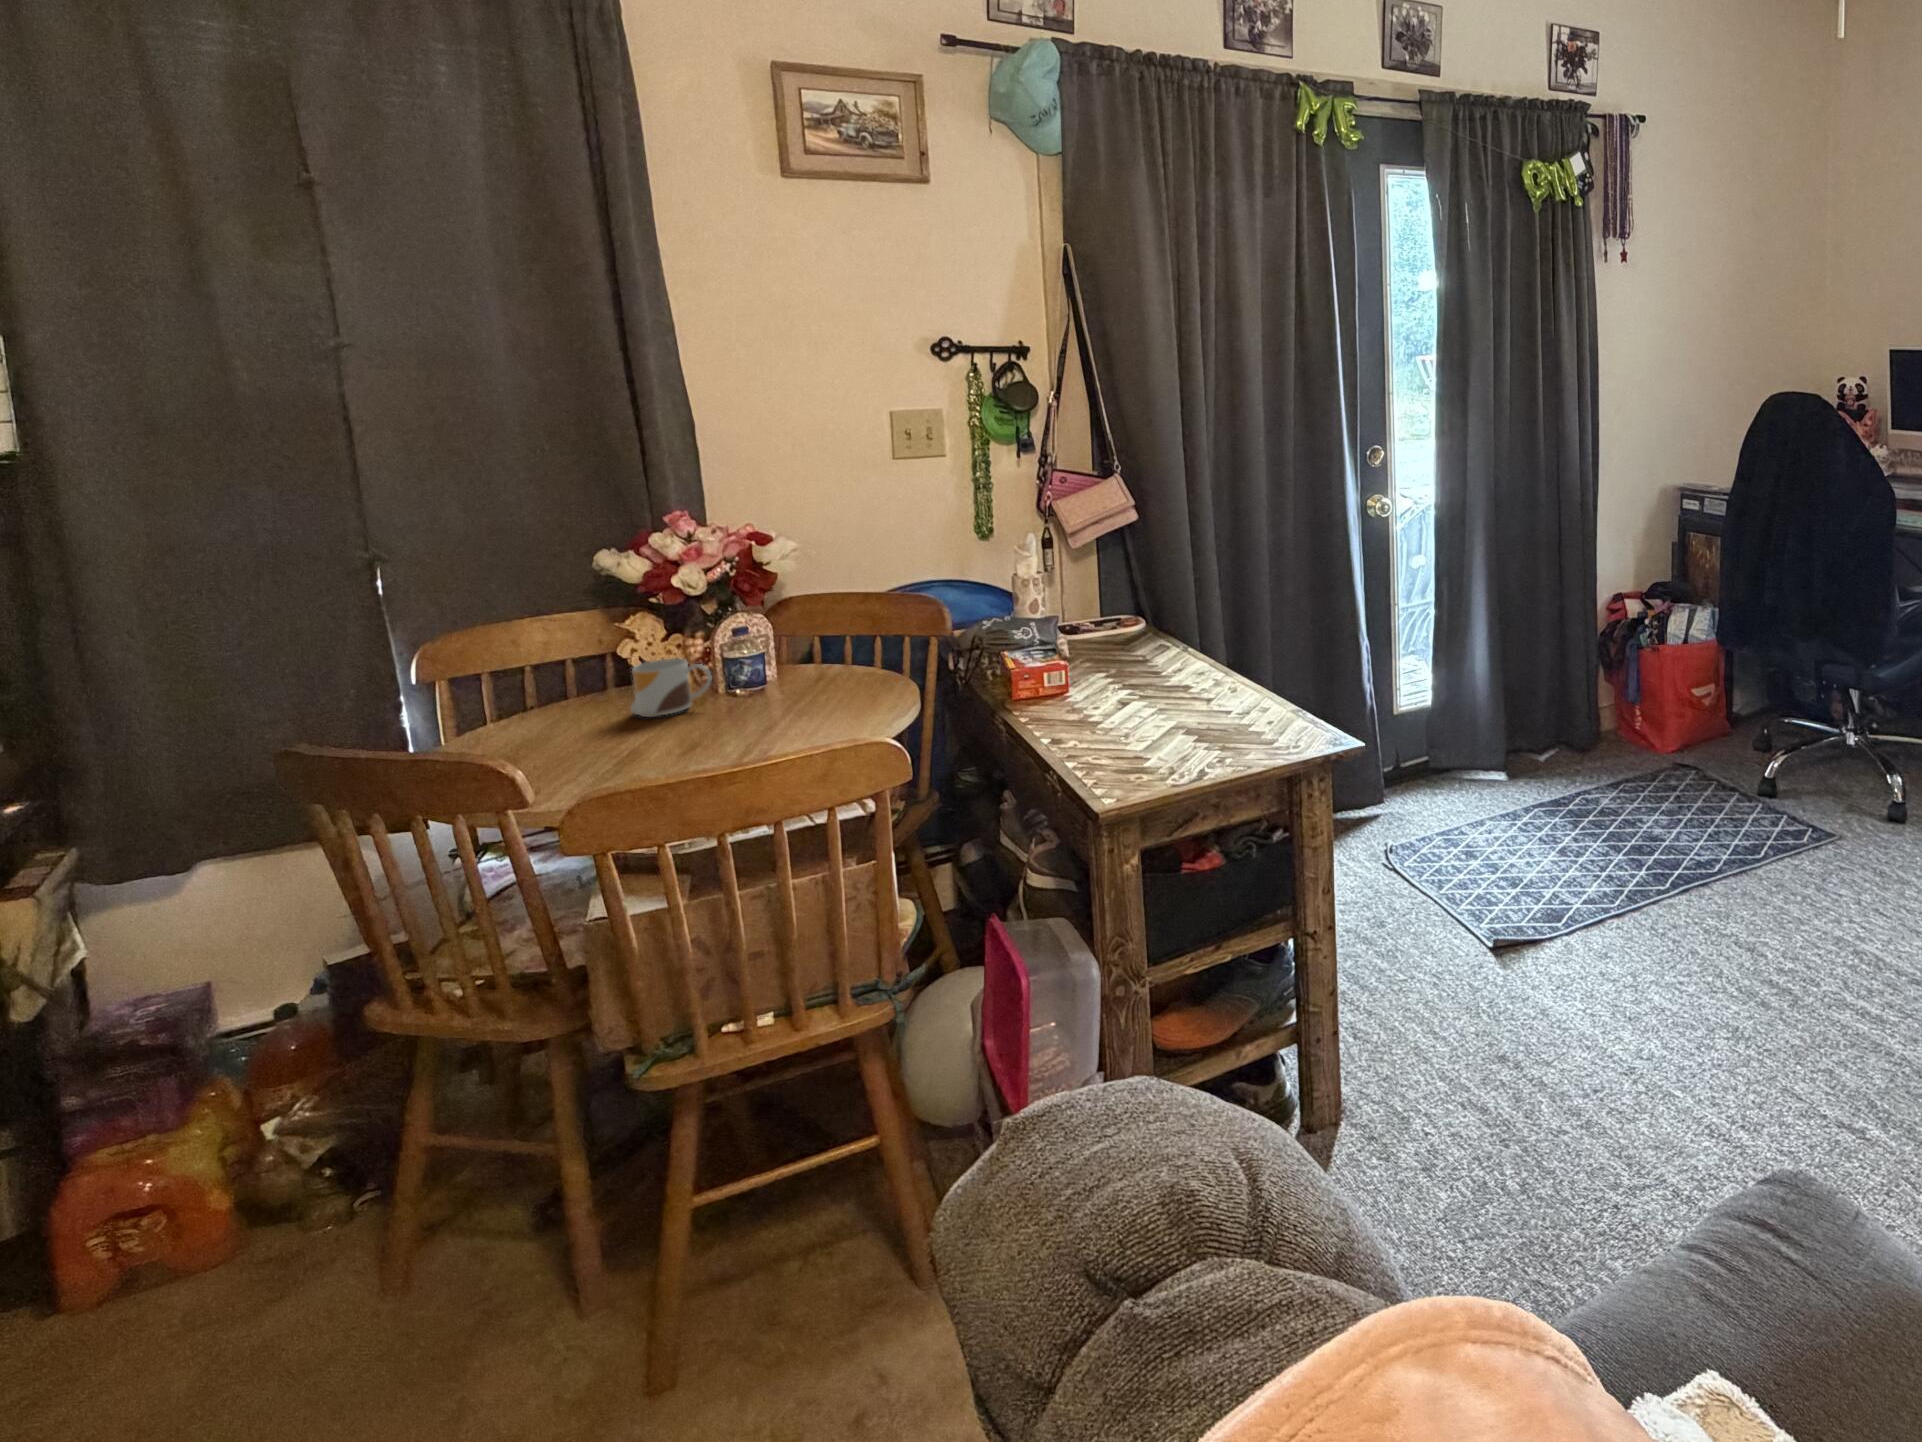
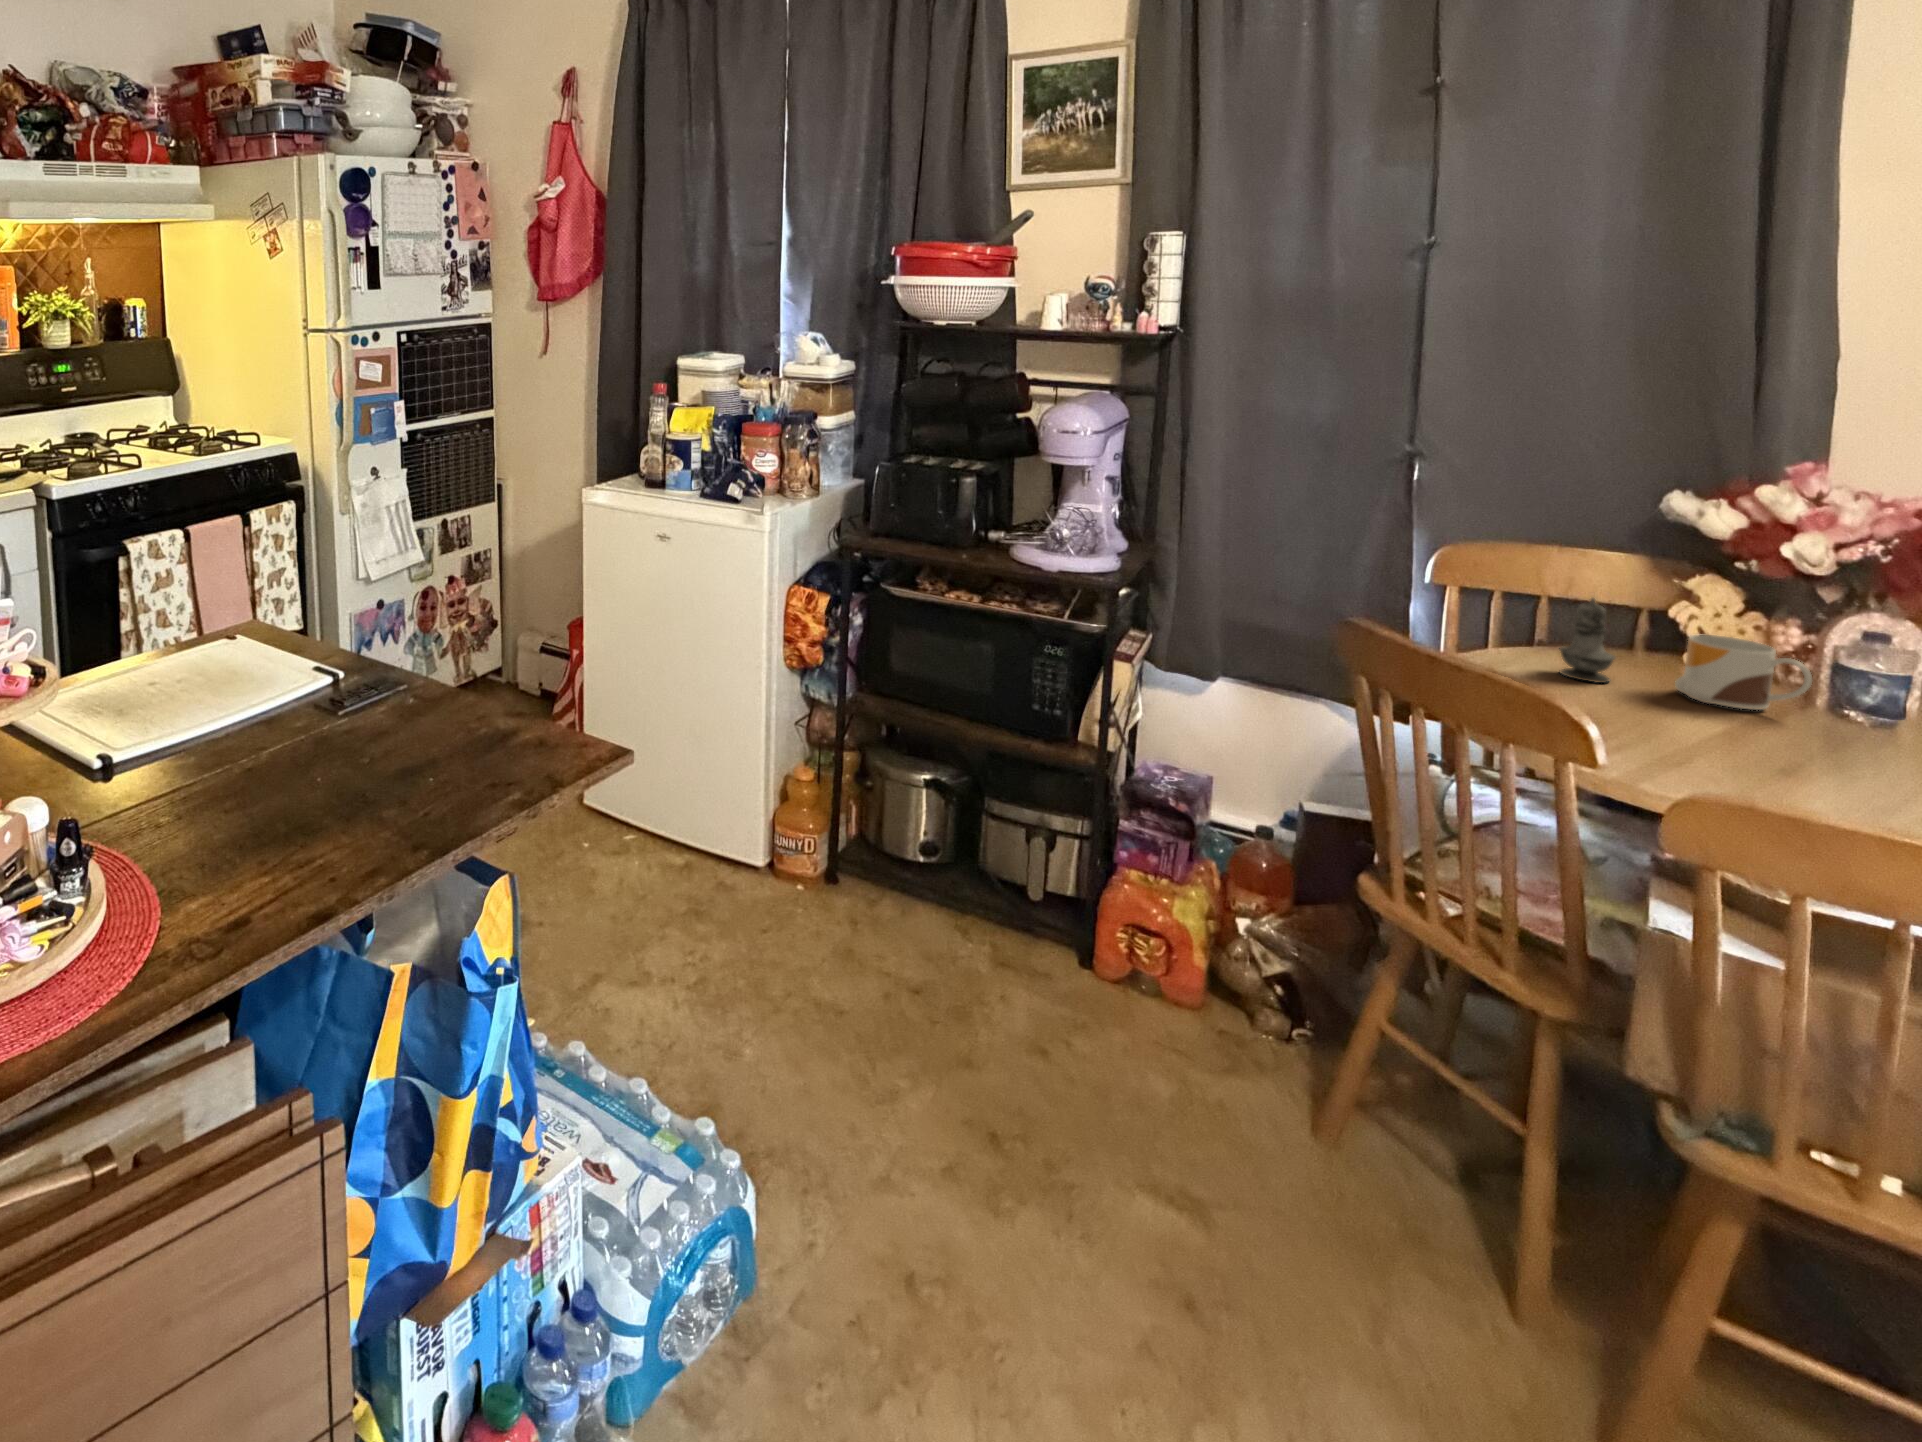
salt shaker: none [542,658,587,733] -> present [1560,598,1615,683]

